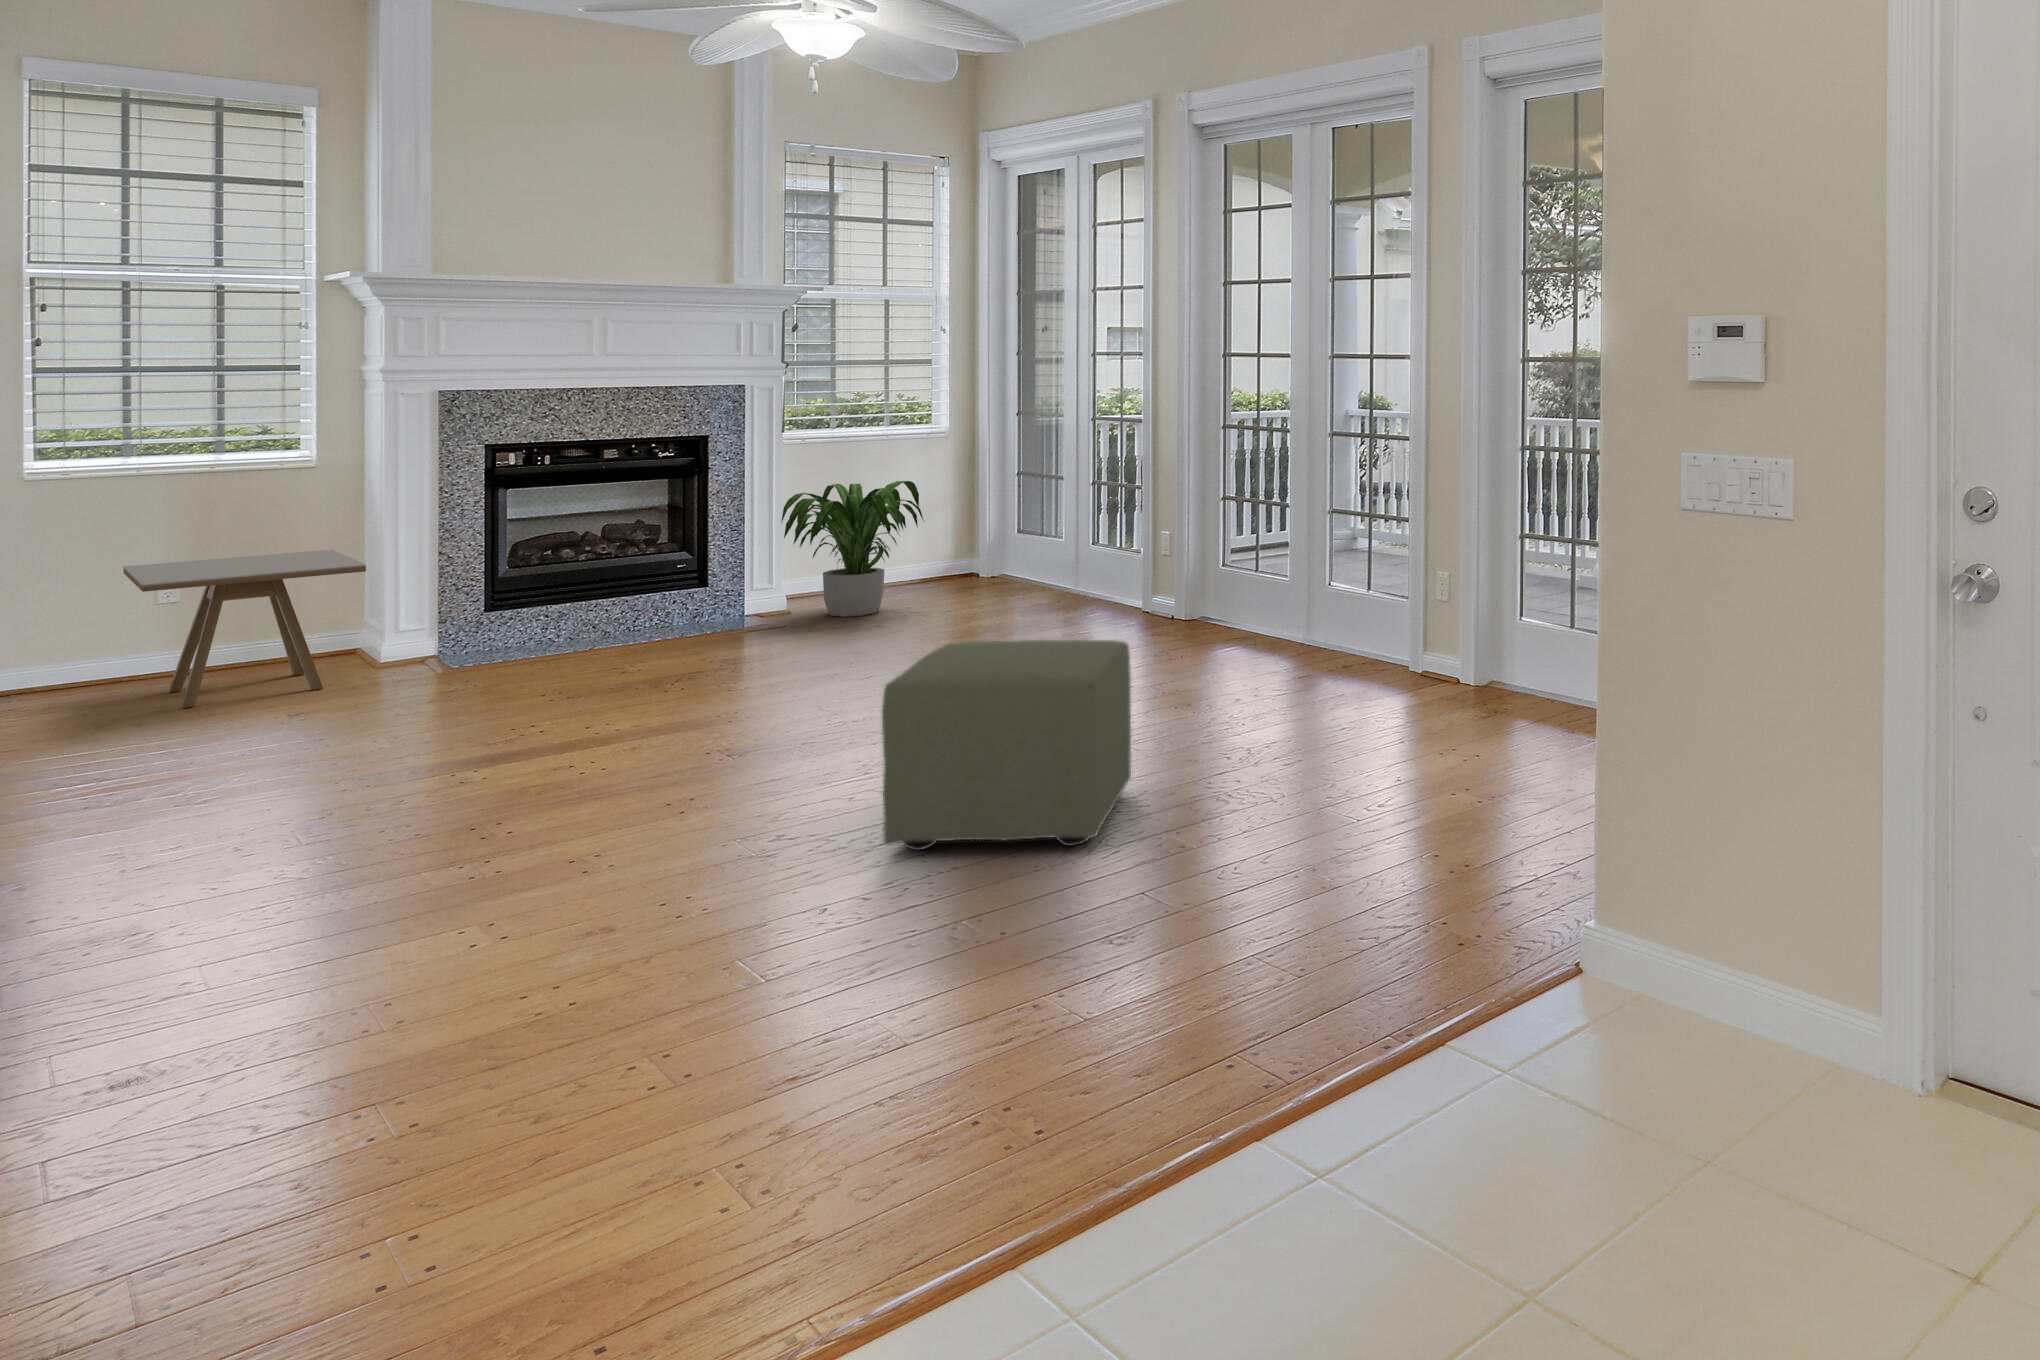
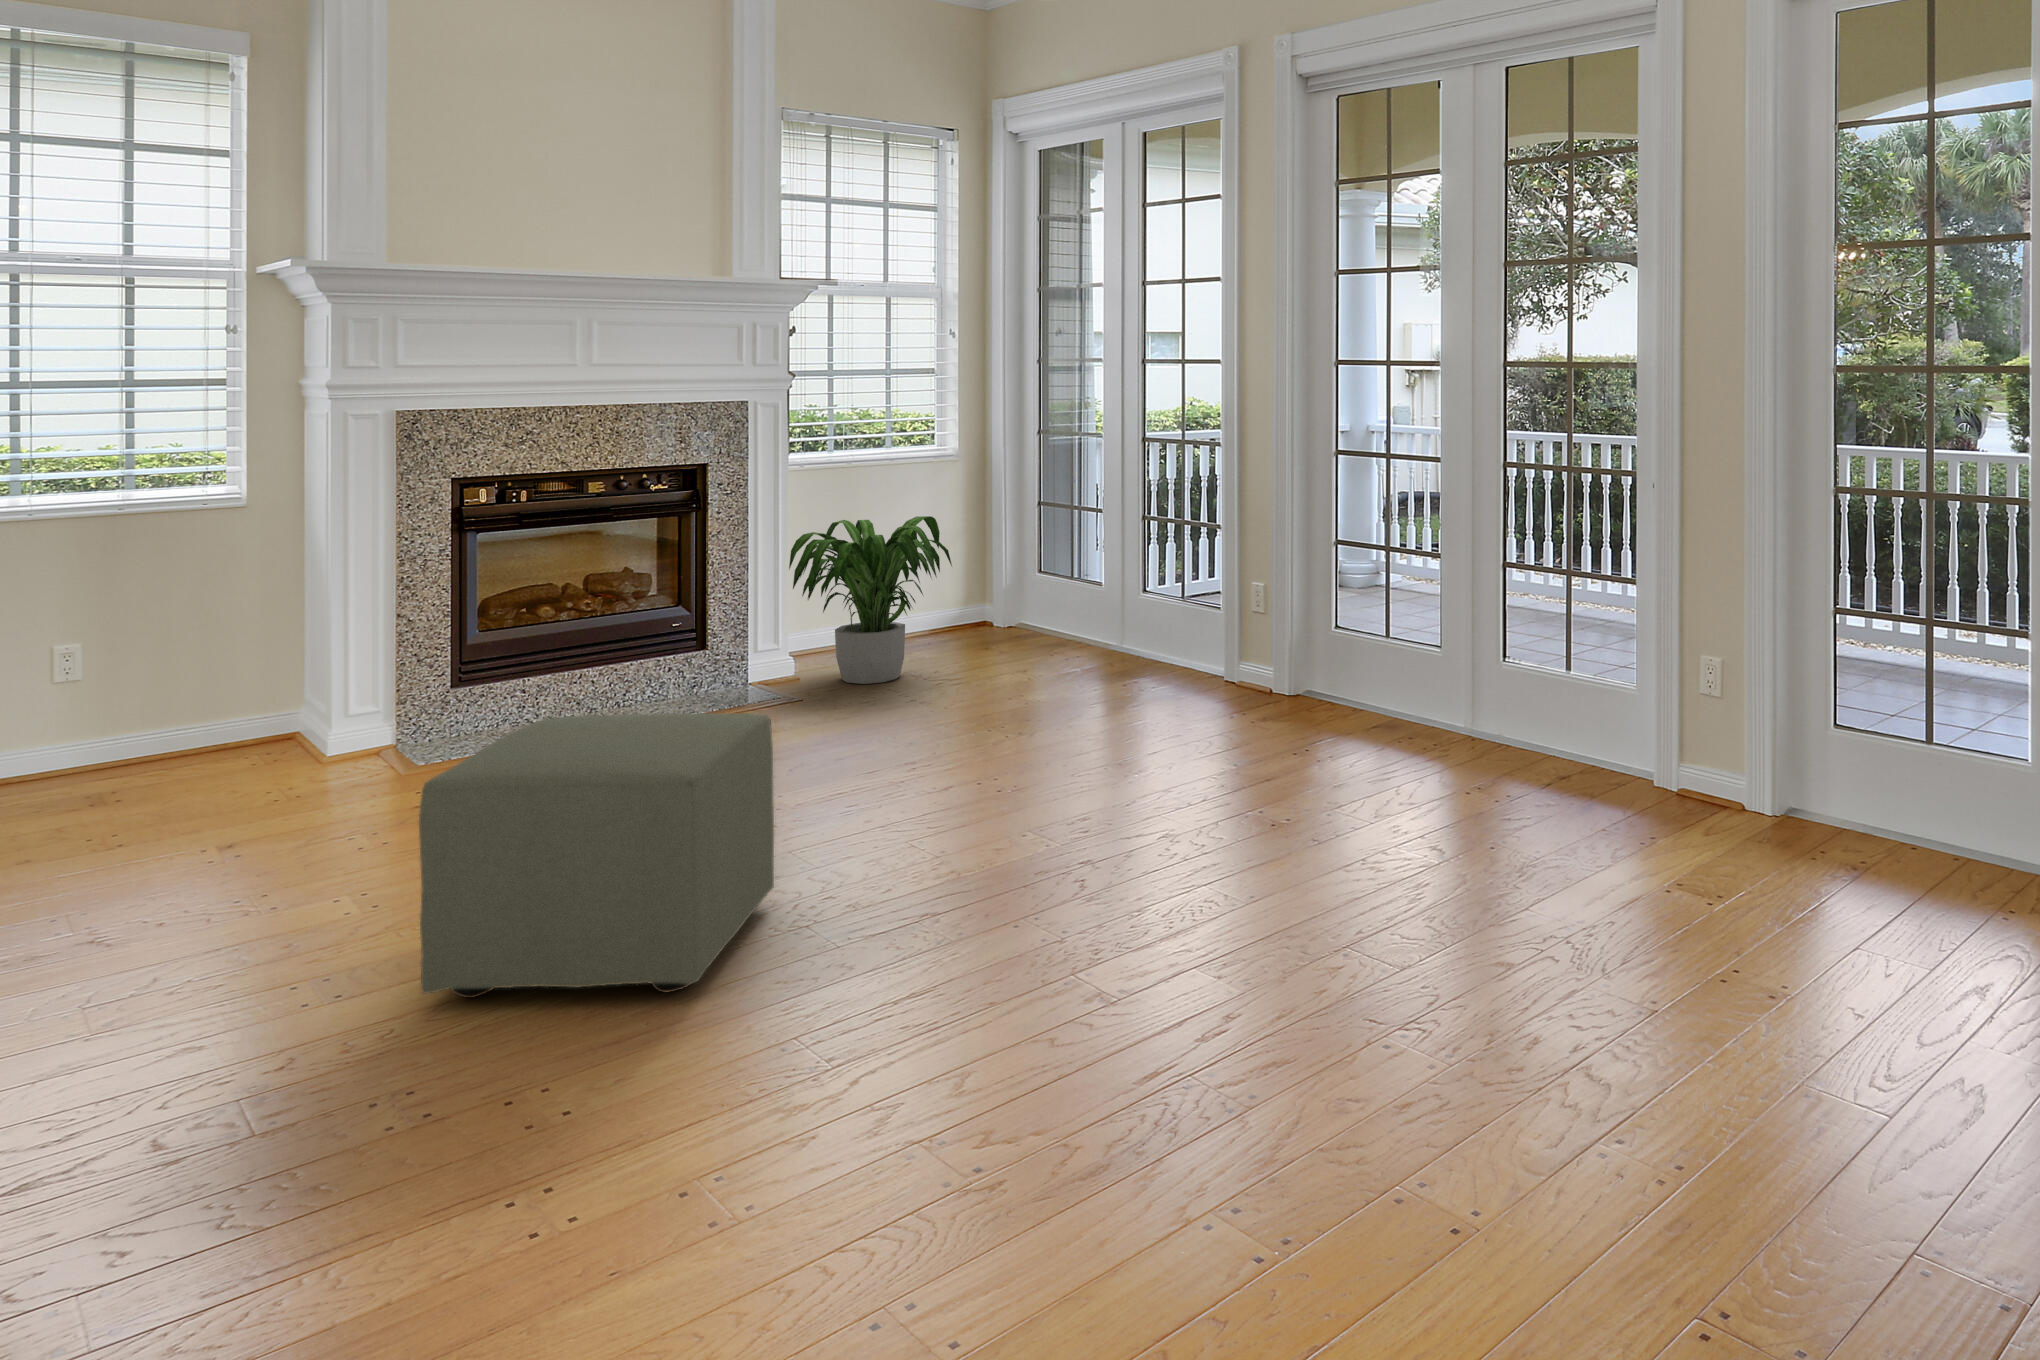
side table: present [123,550,366,708] -> none [11,611,315,829]
ottoman: present [882,640,1131,850] -> present [419,713,774,998]

